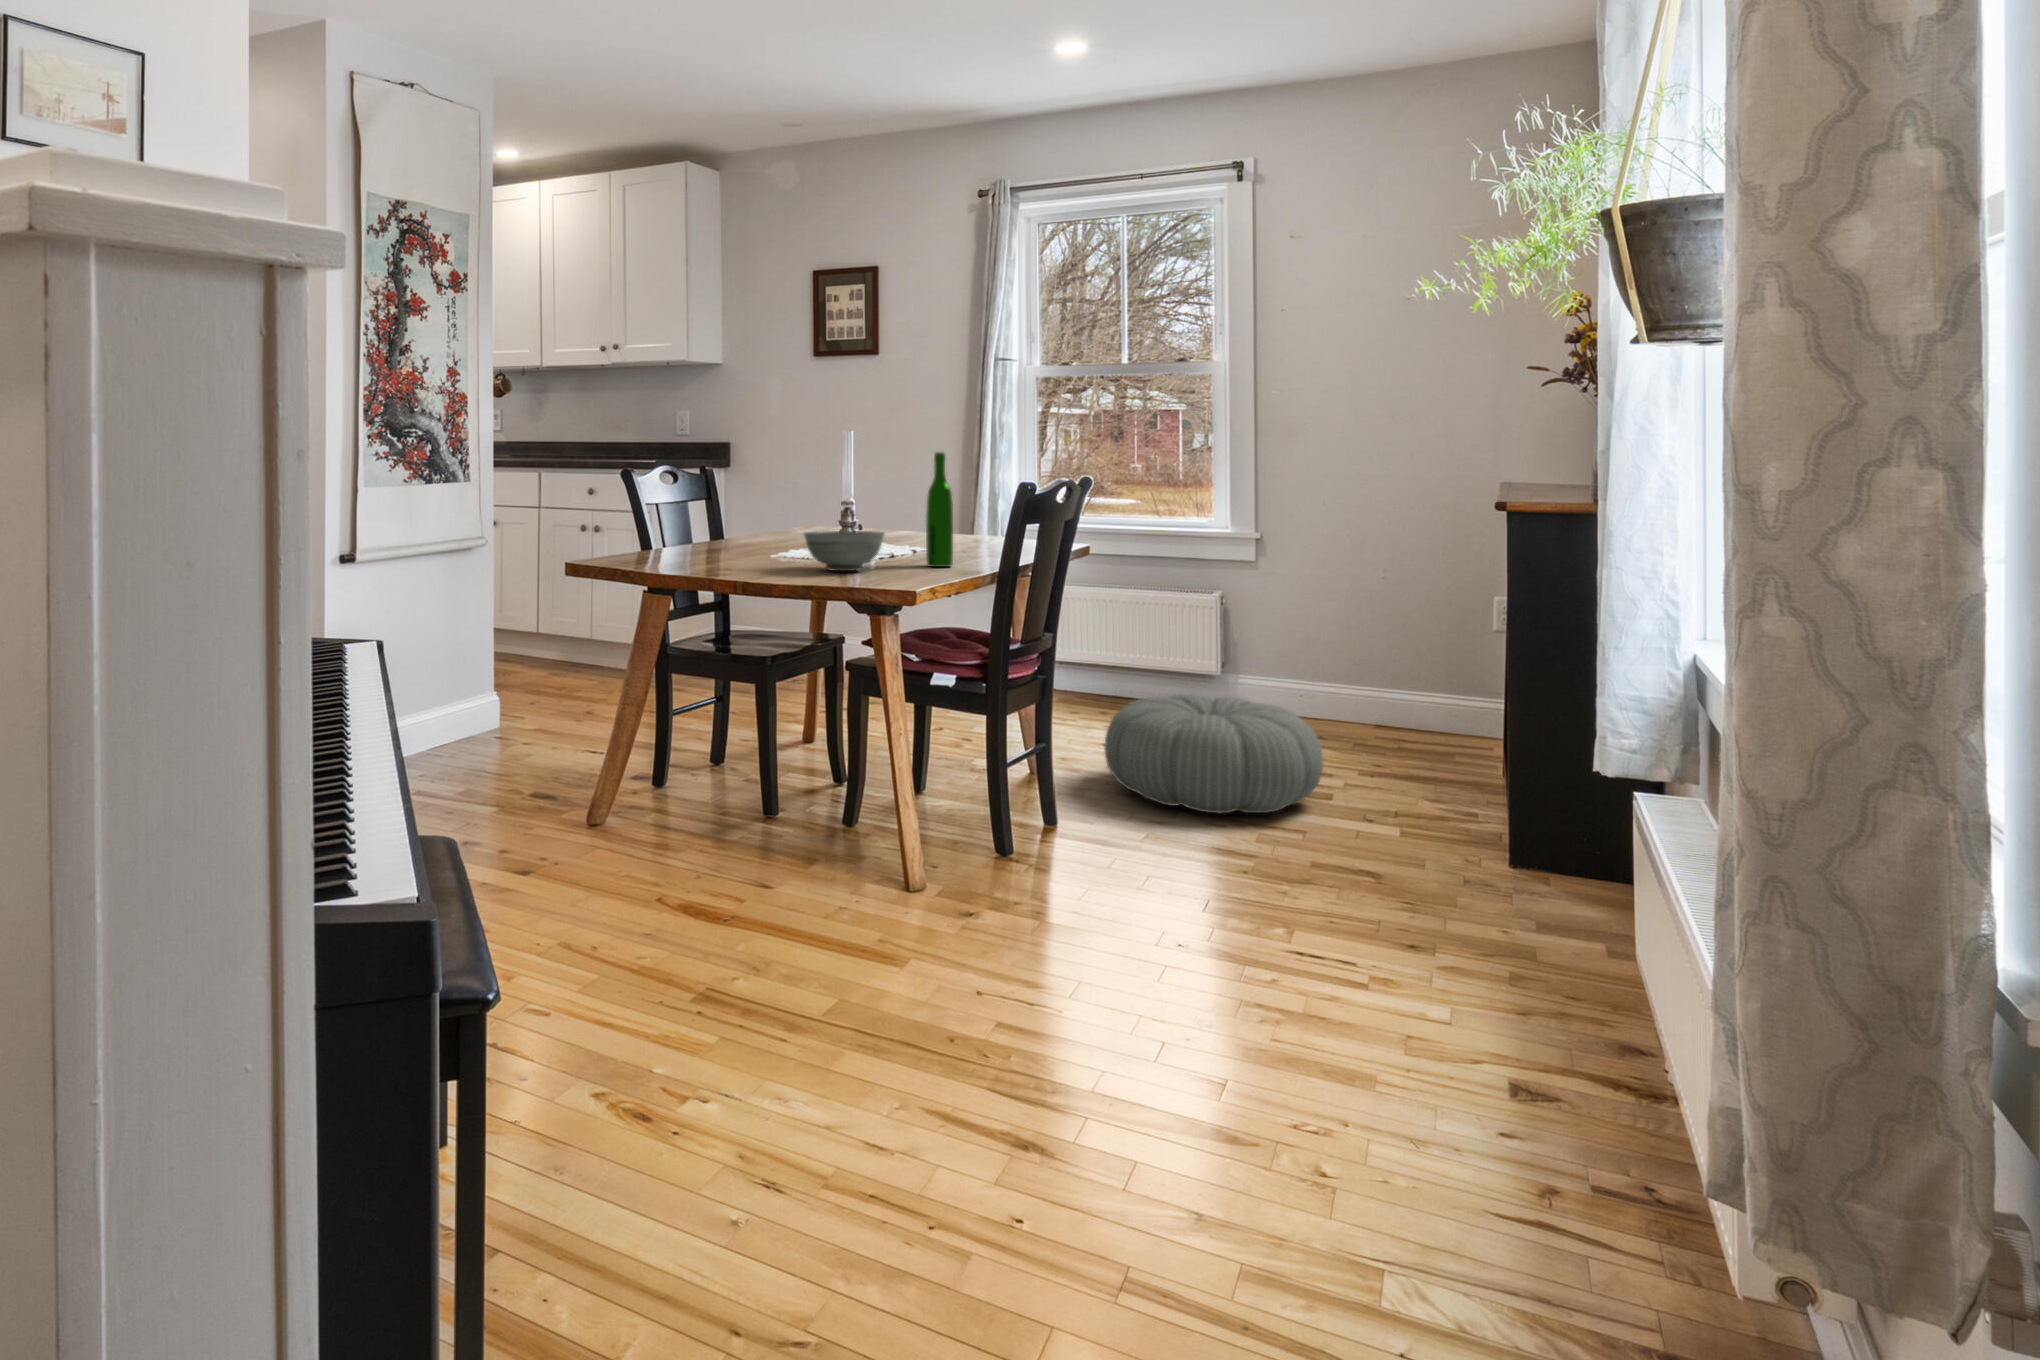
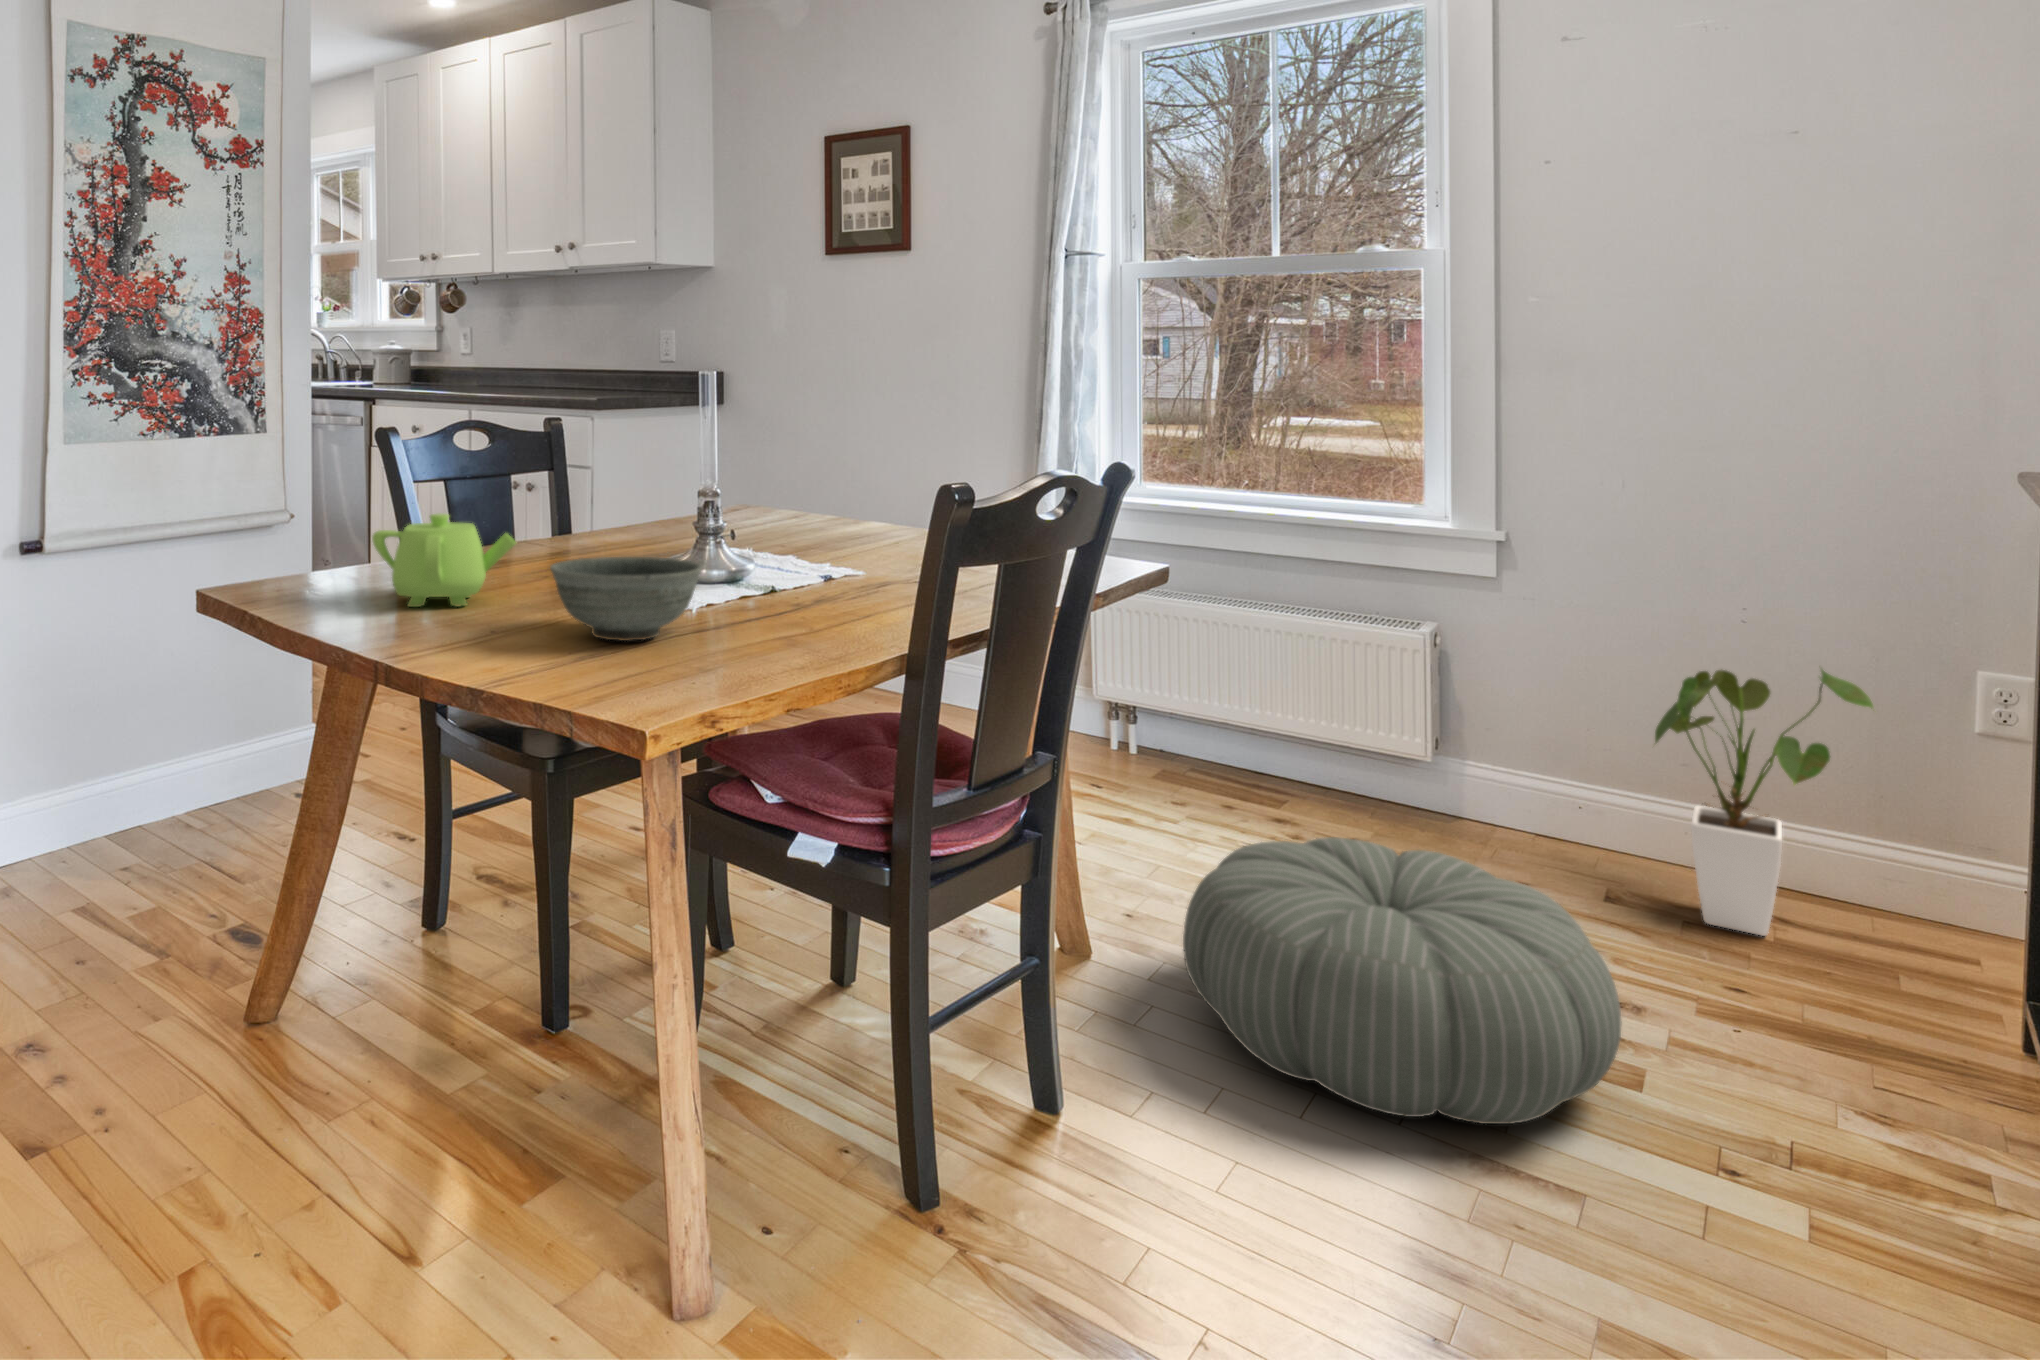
wine bottle: present [926,452,953,567] -> none [801,414,851,631]
teapot: none [678,512,759,564] -> present [372,514,516,607]
house plant: none [1340,599,1452,748] -> present [1655,669,1873,936]

